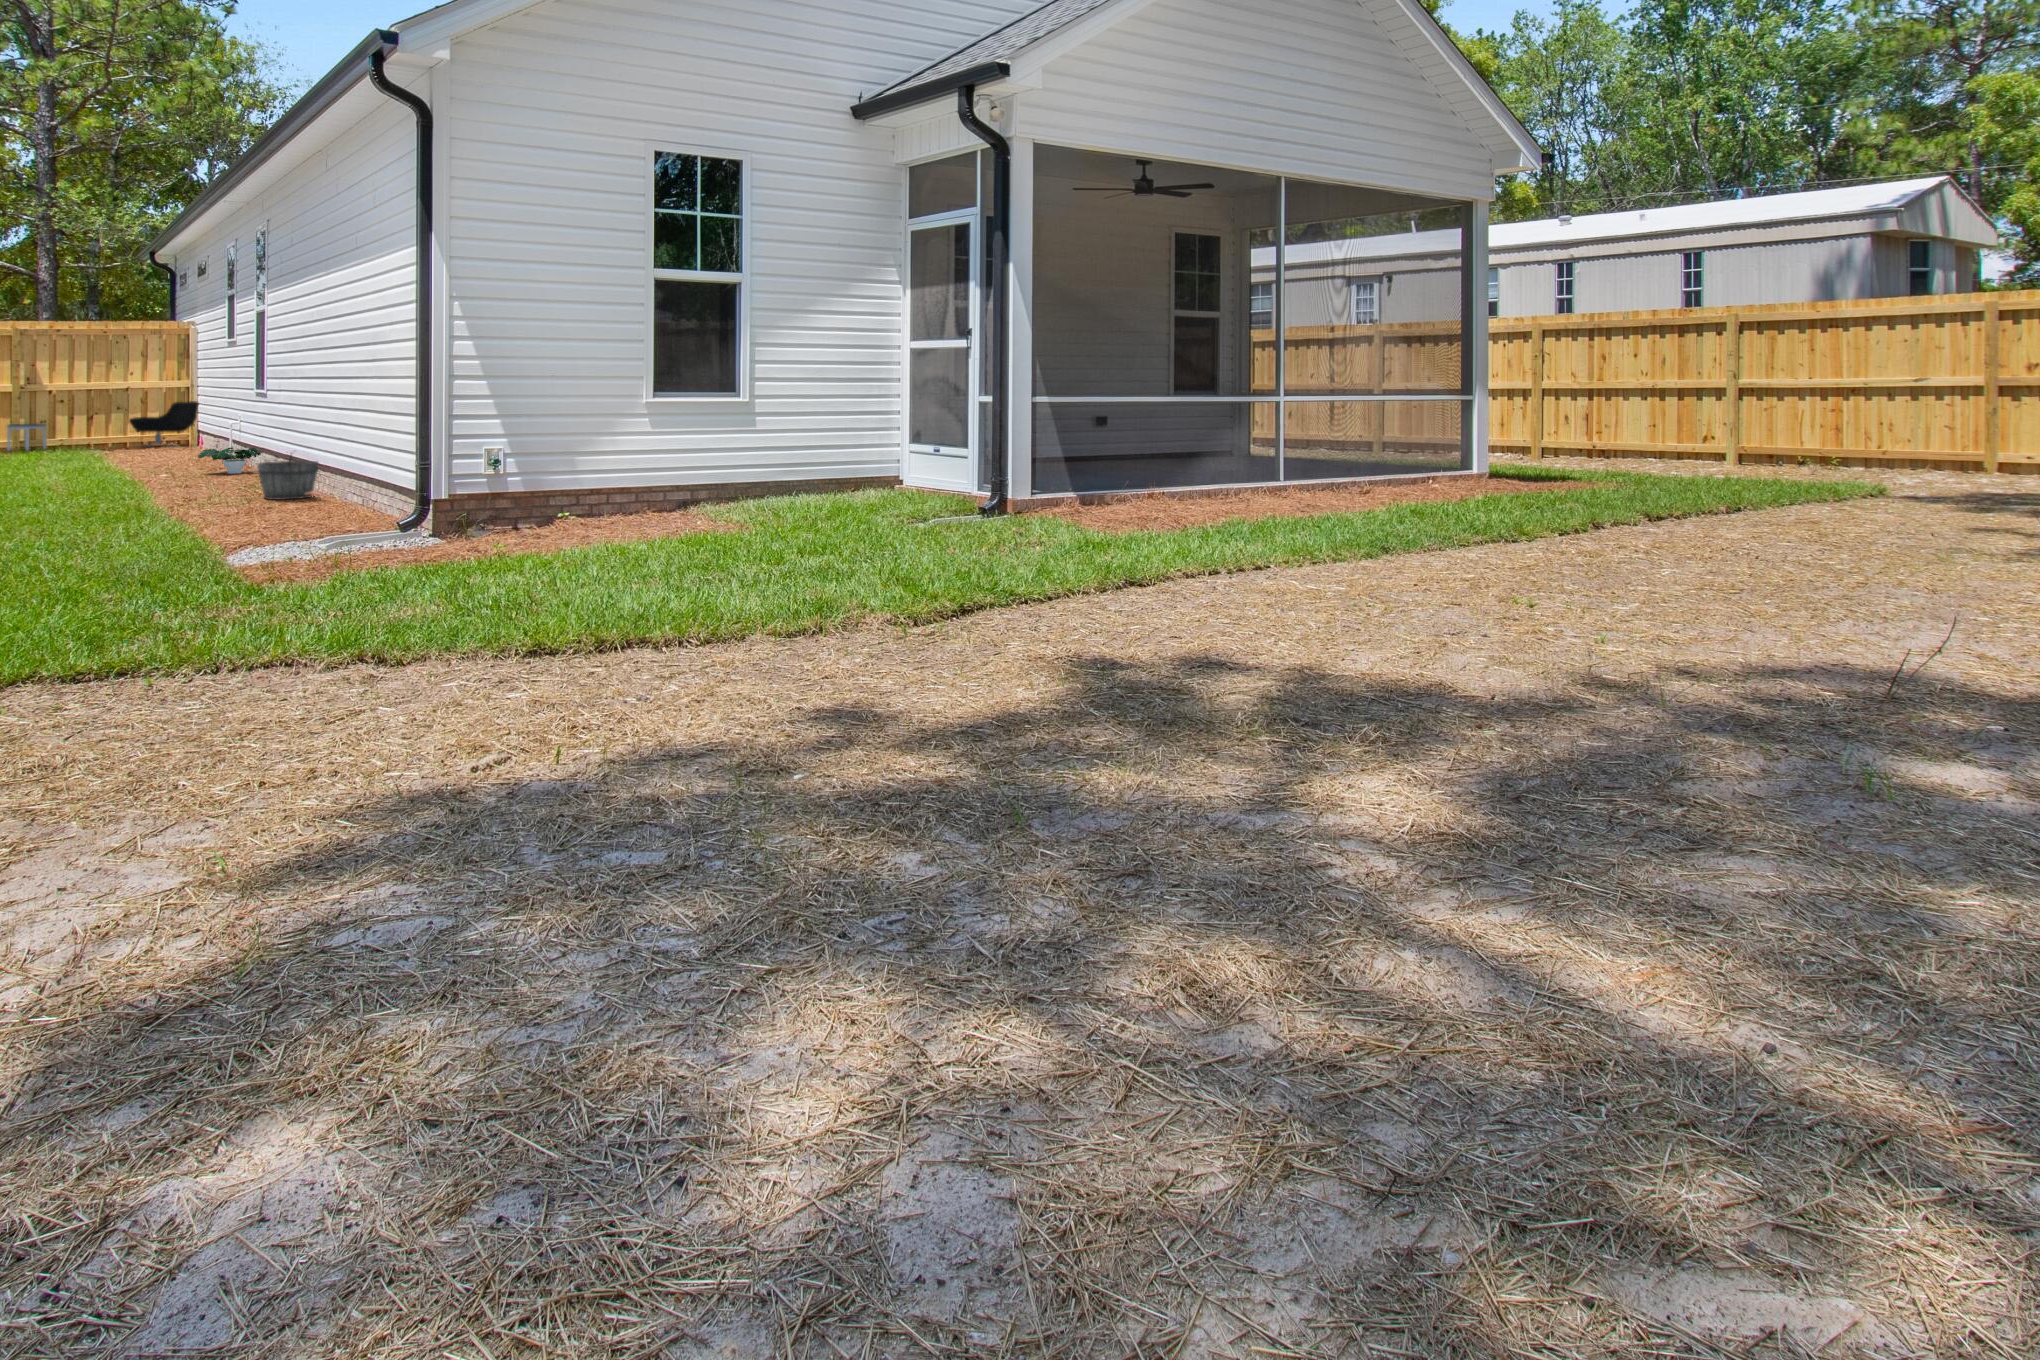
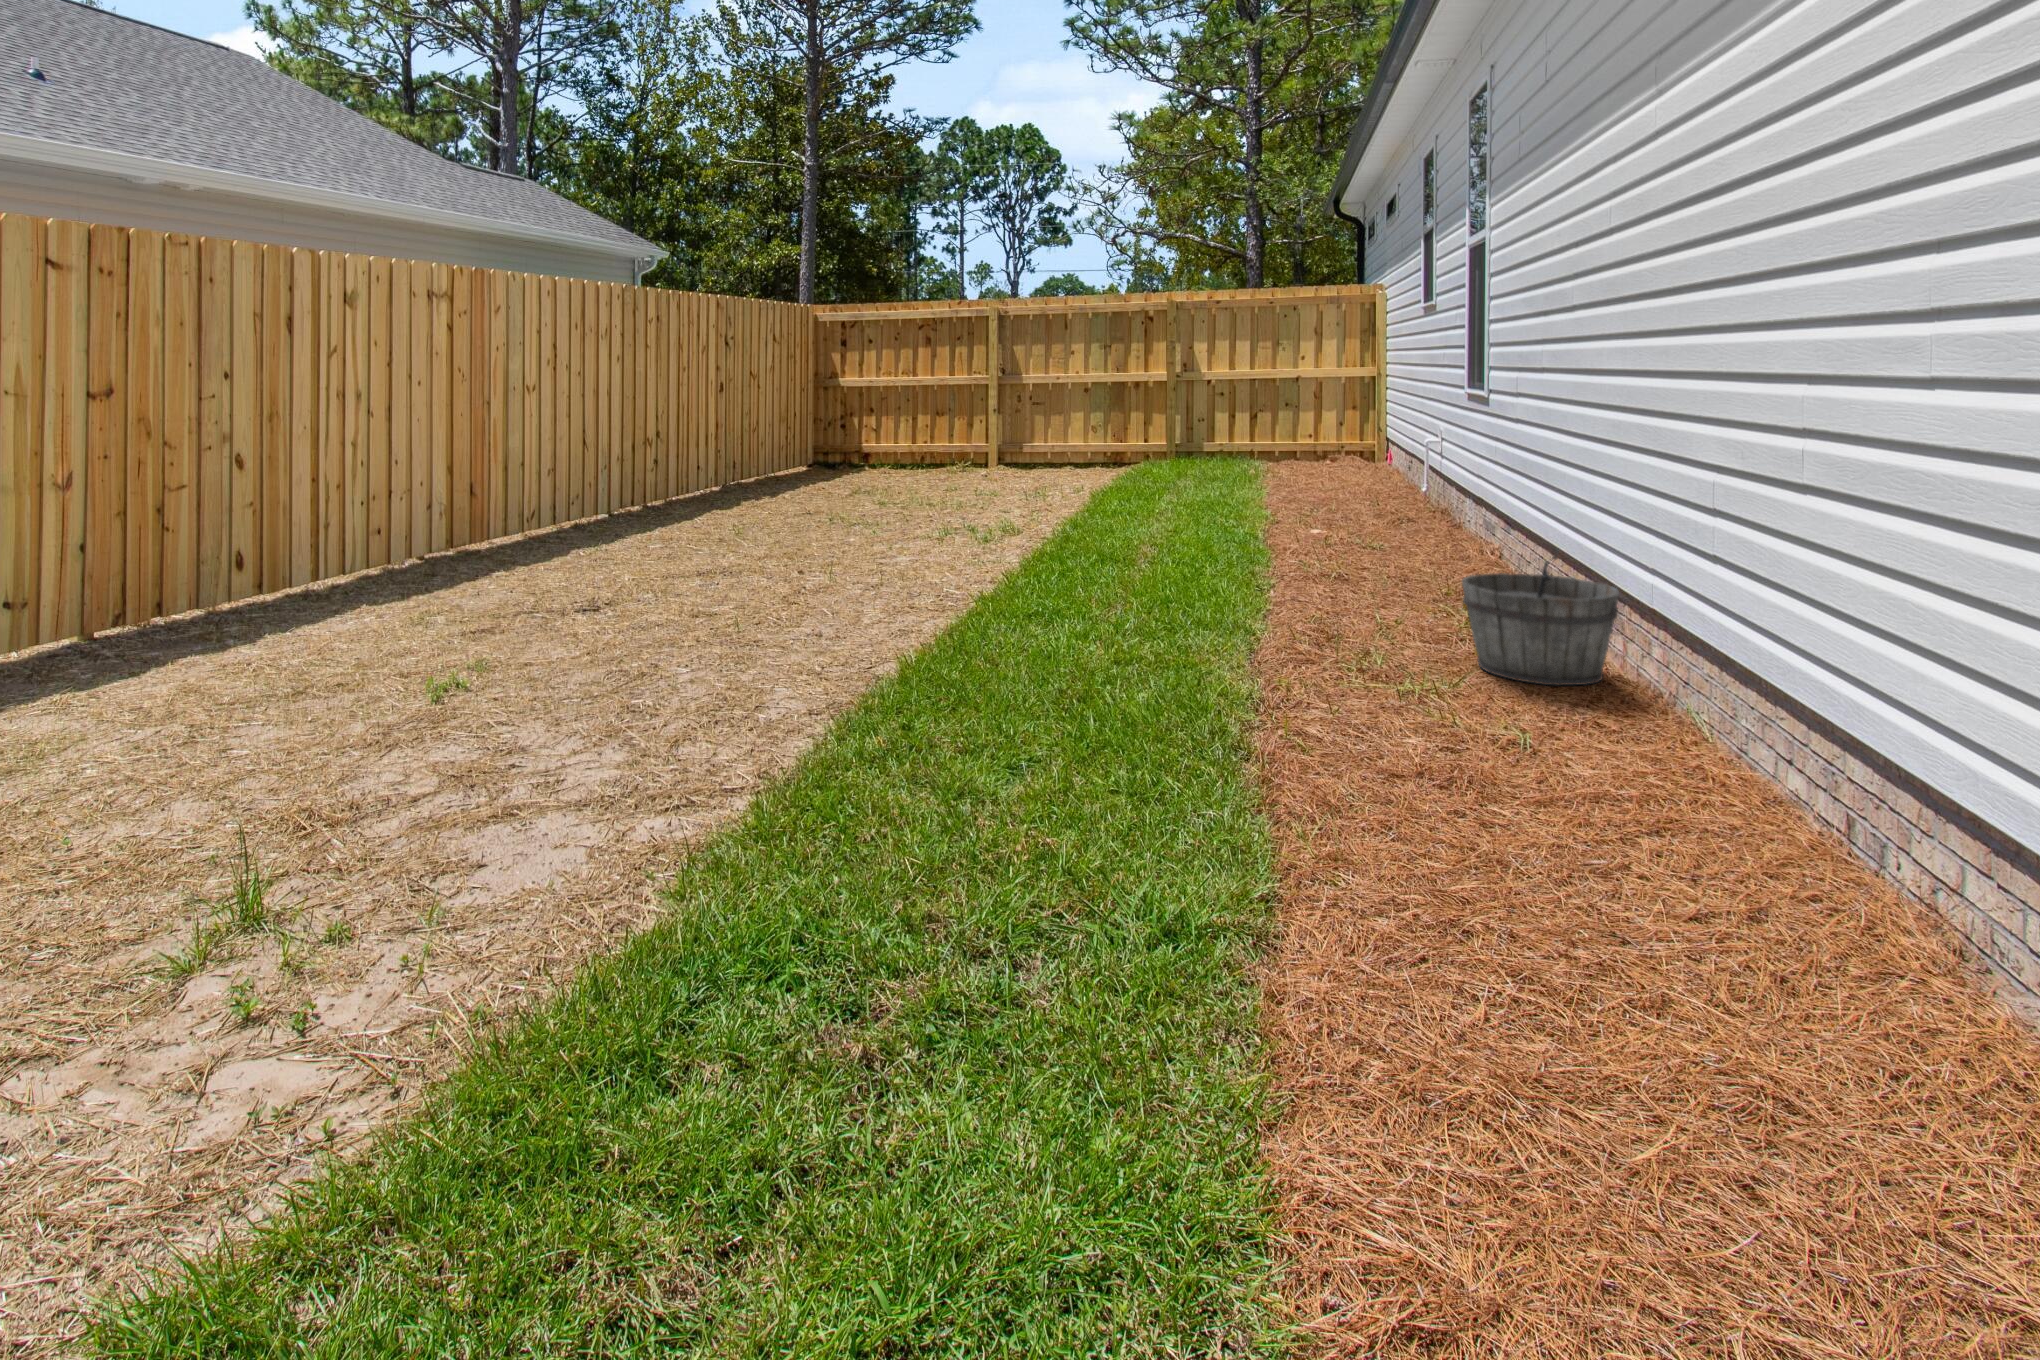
lounge chair: present [129,401,199,447] -> none [1299,399,1388,460]
round table: present [7,424,46,450] -> none [1164,421,1207,456]
potted plant: present [198,447,261,474] -> none [1363,493,1473,543]

